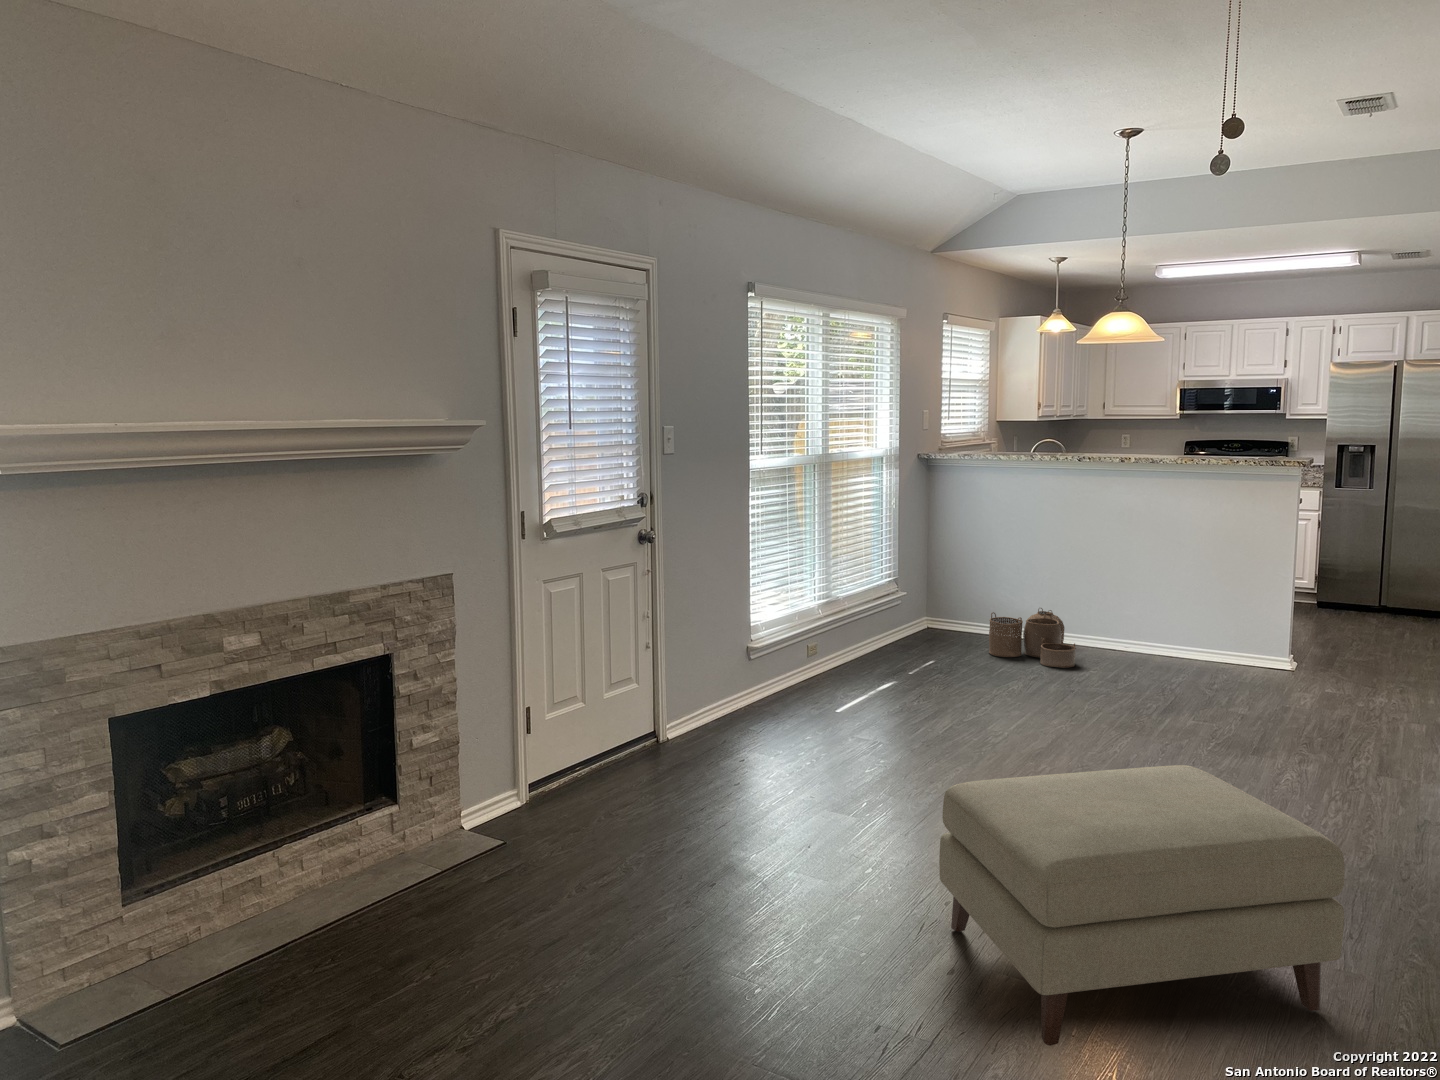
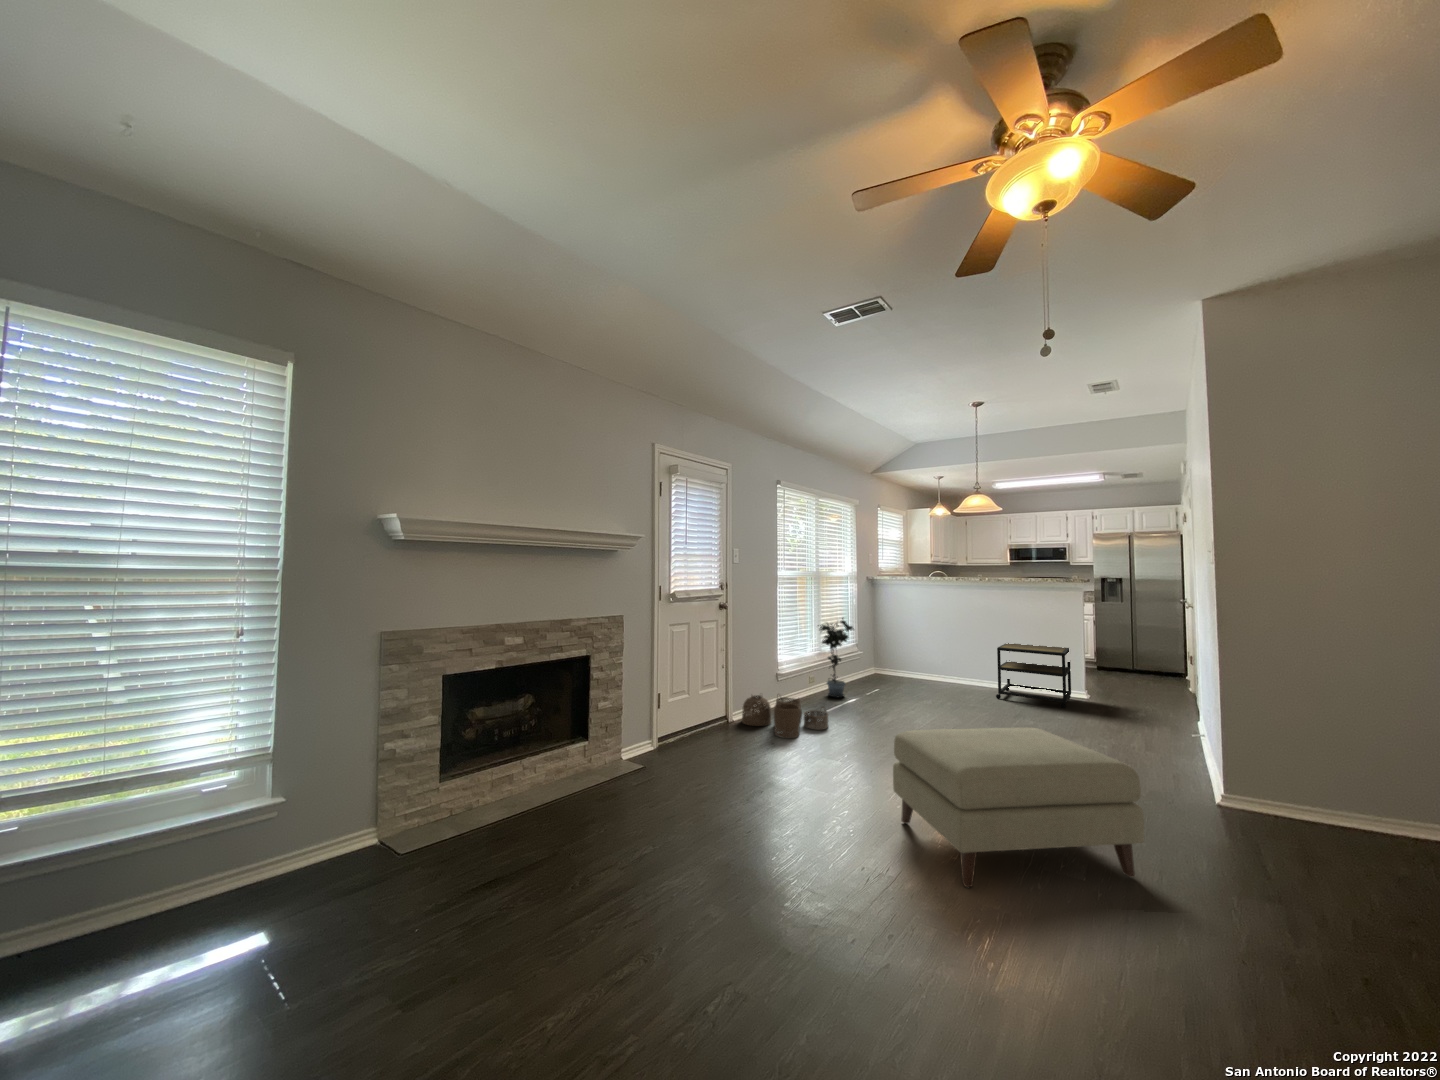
potted plant: none [822,538,892,681] -> present [818,618,854,697]
side table: none [1135,573,1268,688] -> present [996,643,1071,708]
woven basket: present [989,608,1076,668] -> present [742,695,828,738]

